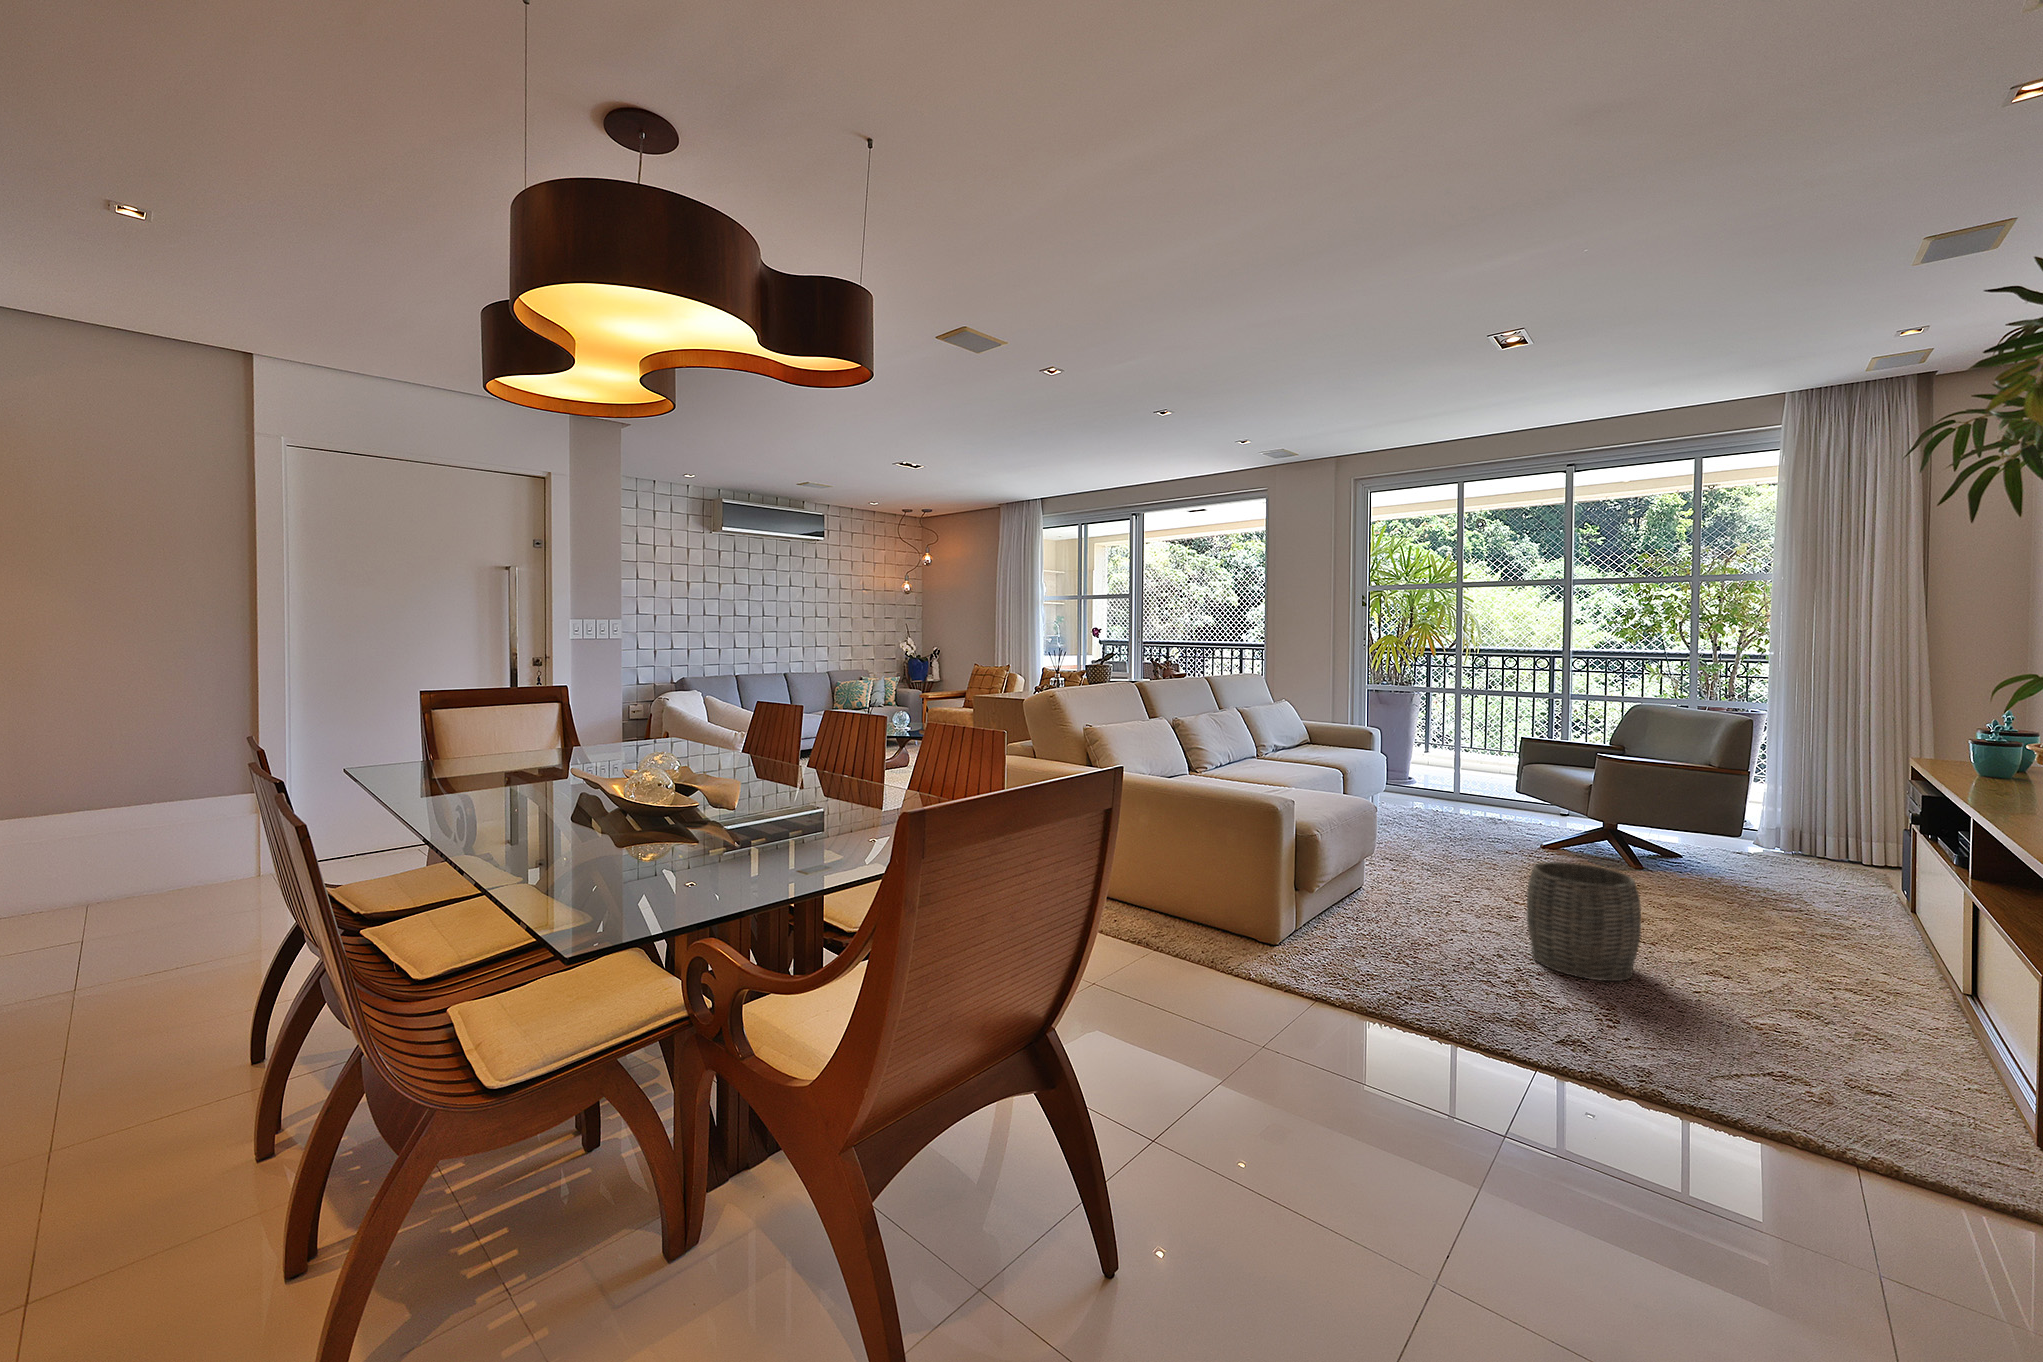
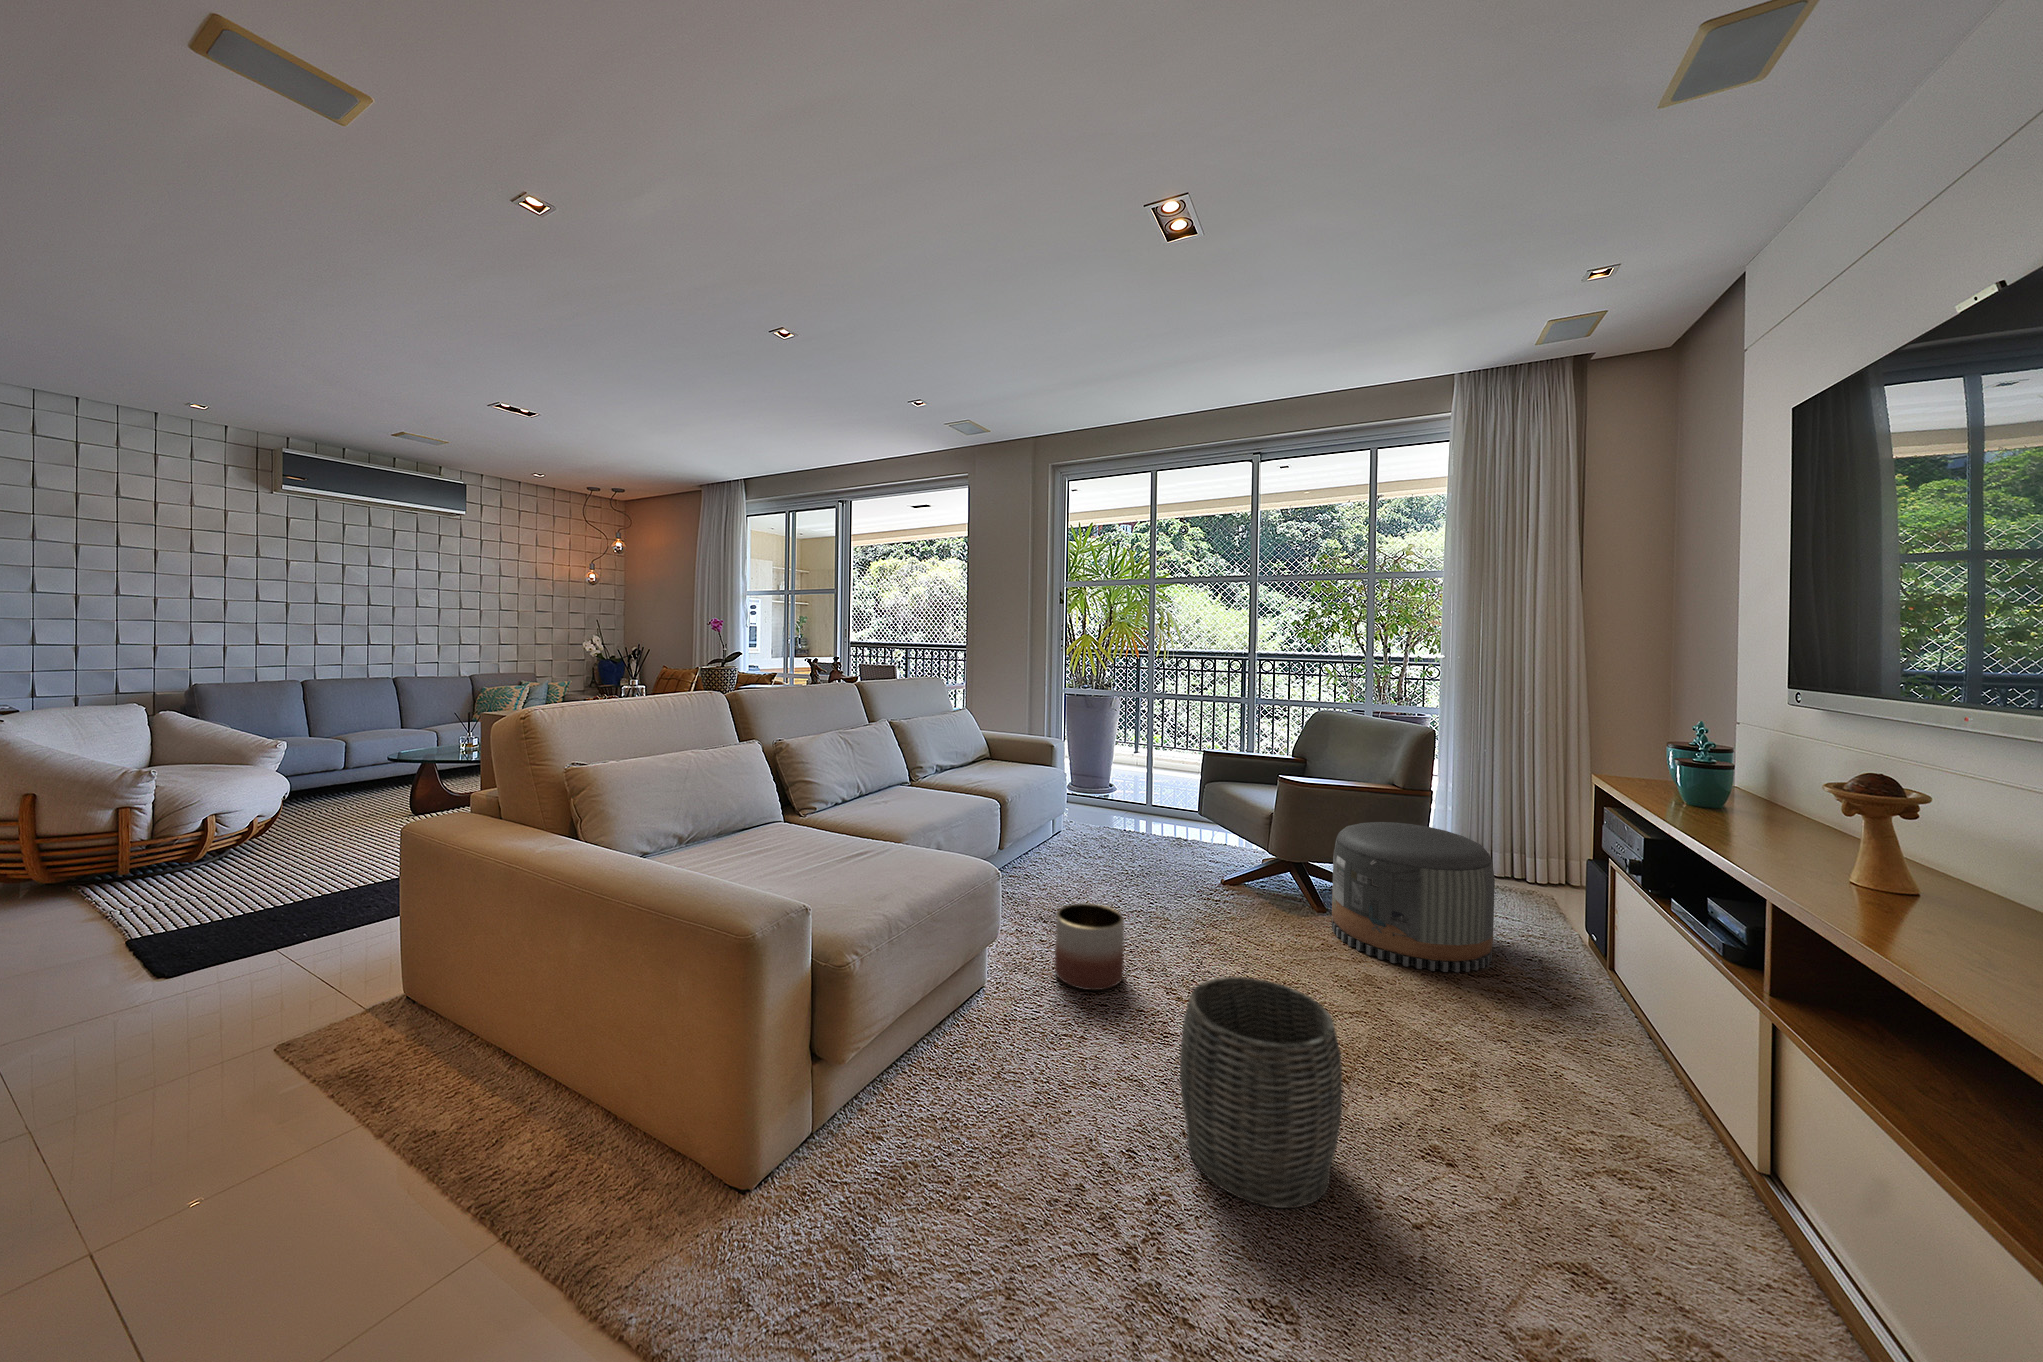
pouf: none [1646,793,1799,906] -> present [1332,822,1495,972]
planter: none [1410,839,1466,895] -> present [1055,903,1124,990]

